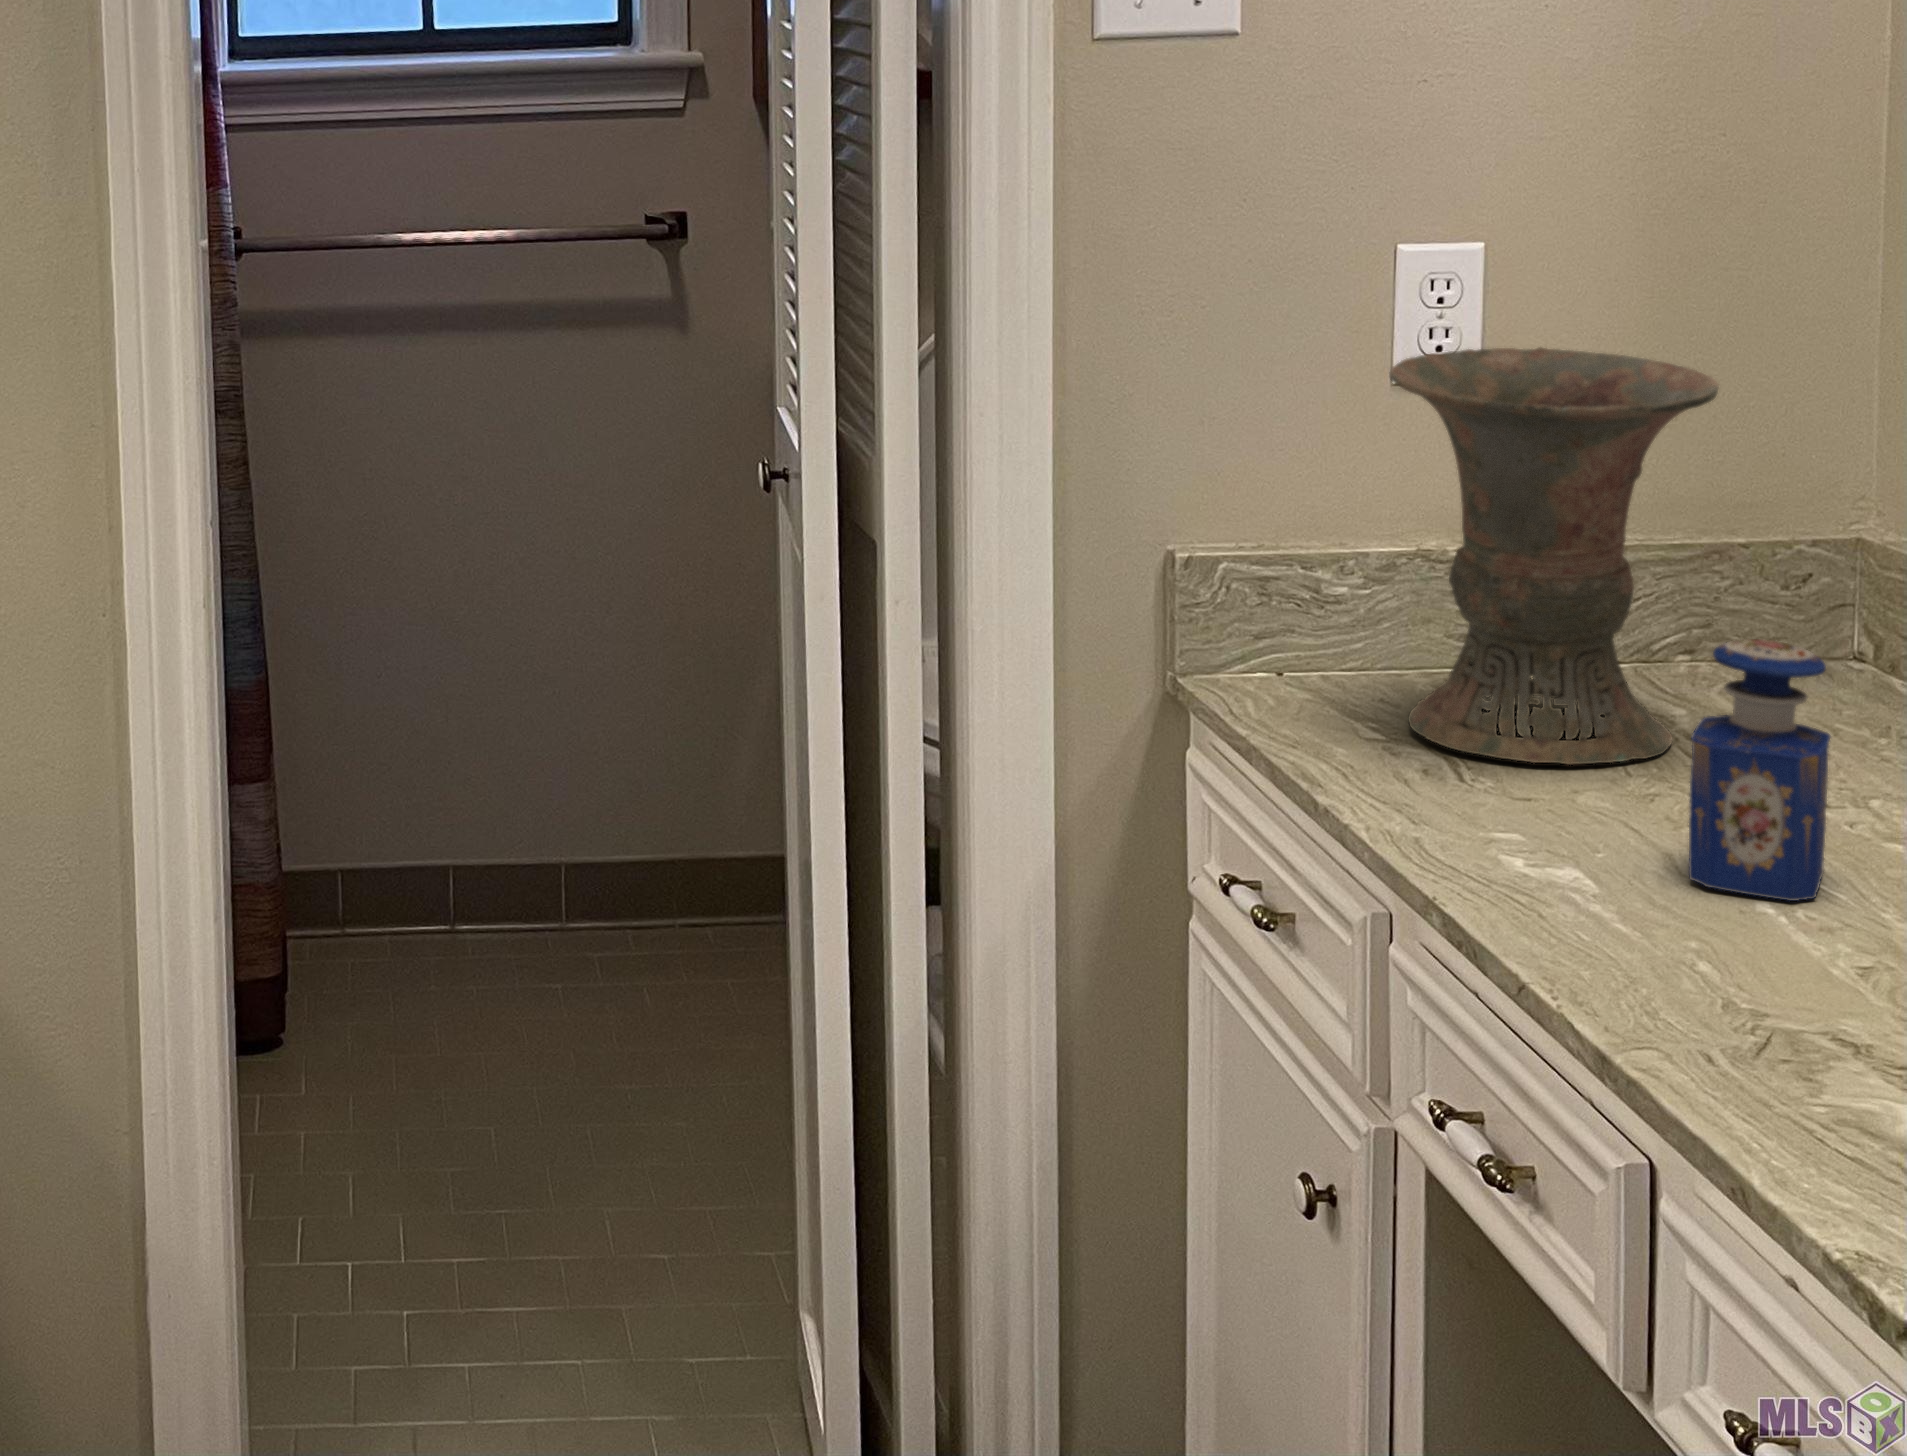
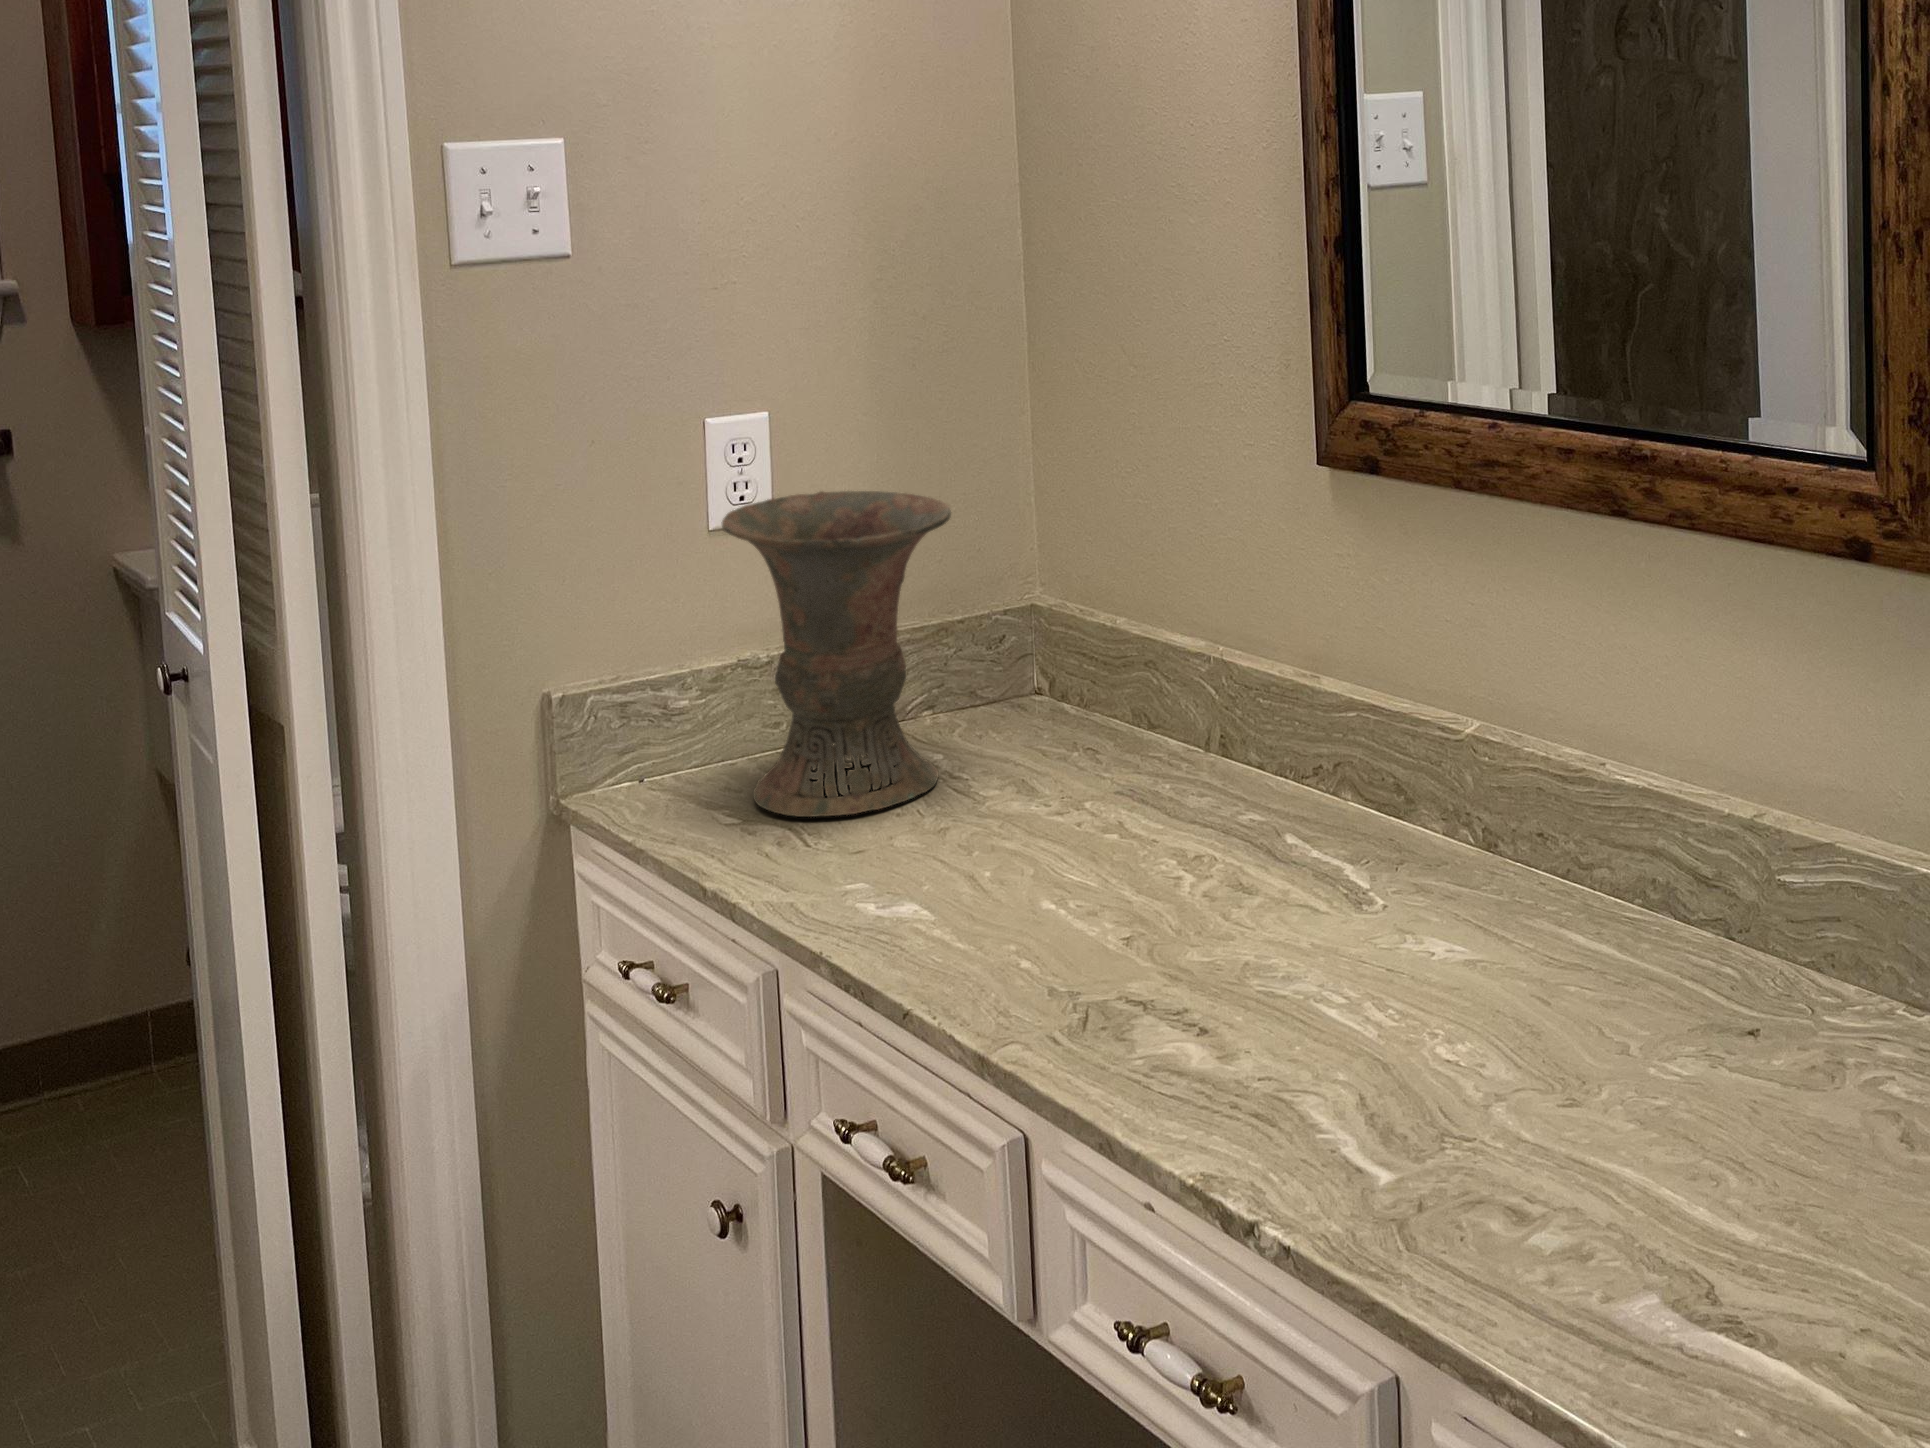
perfume bottle: present [1689,639,1830,901] -> none [984,695,1073,890]

